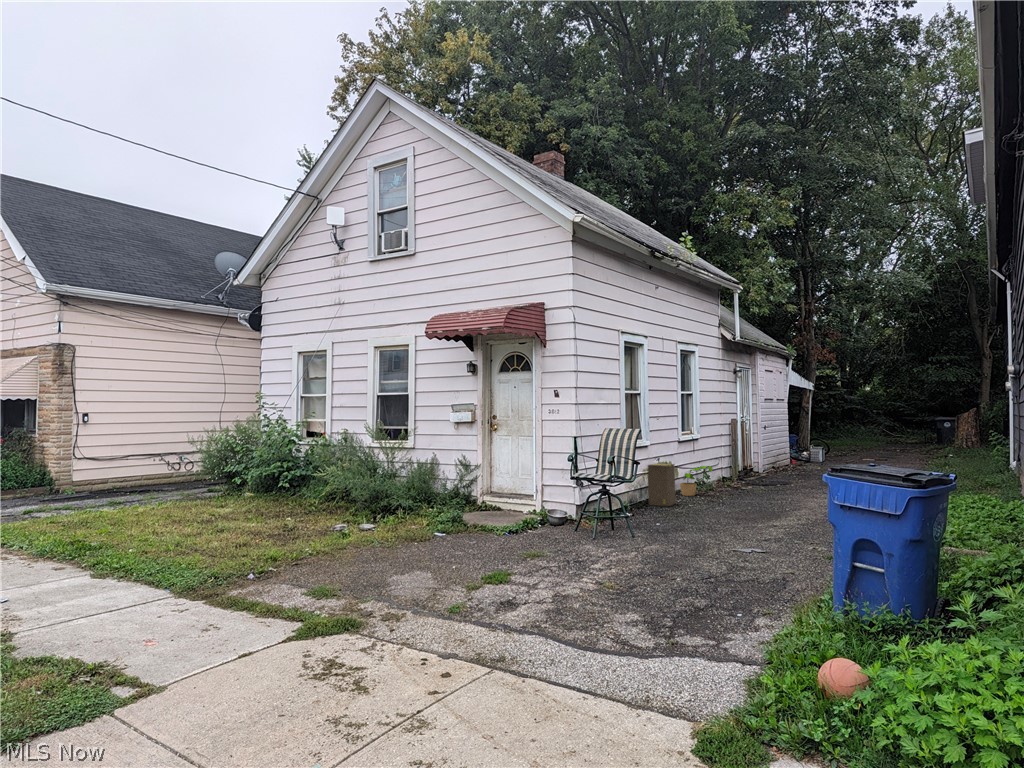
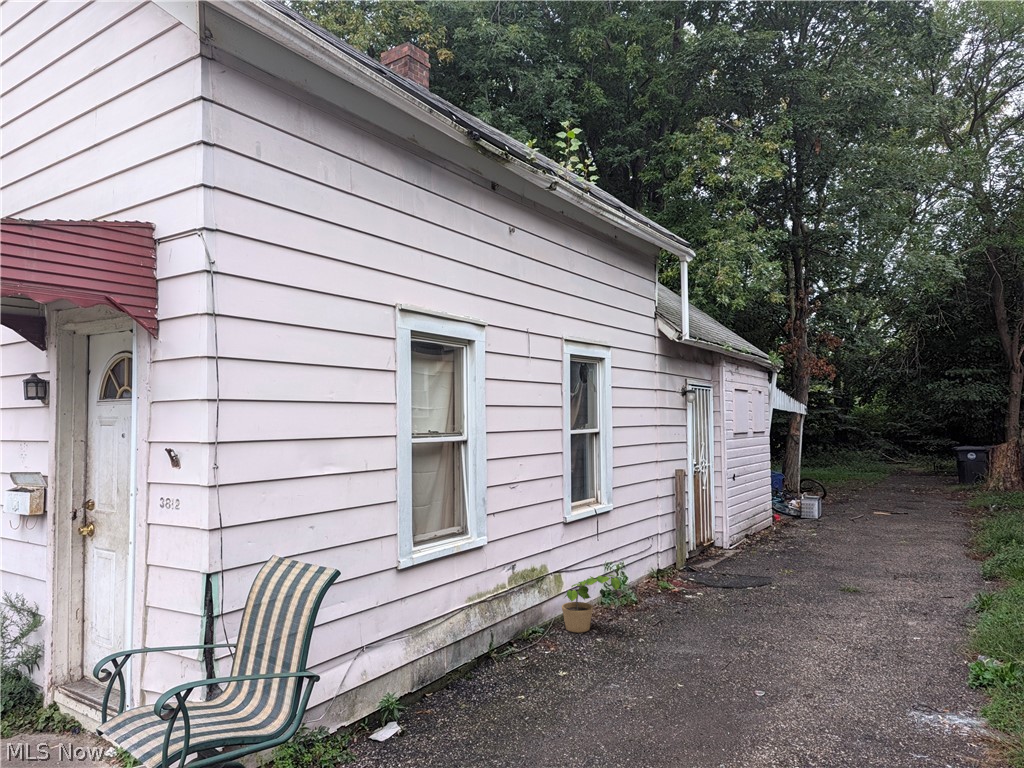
cardboard box: present [648,463,675,506] -> none [473,582,531,686]

